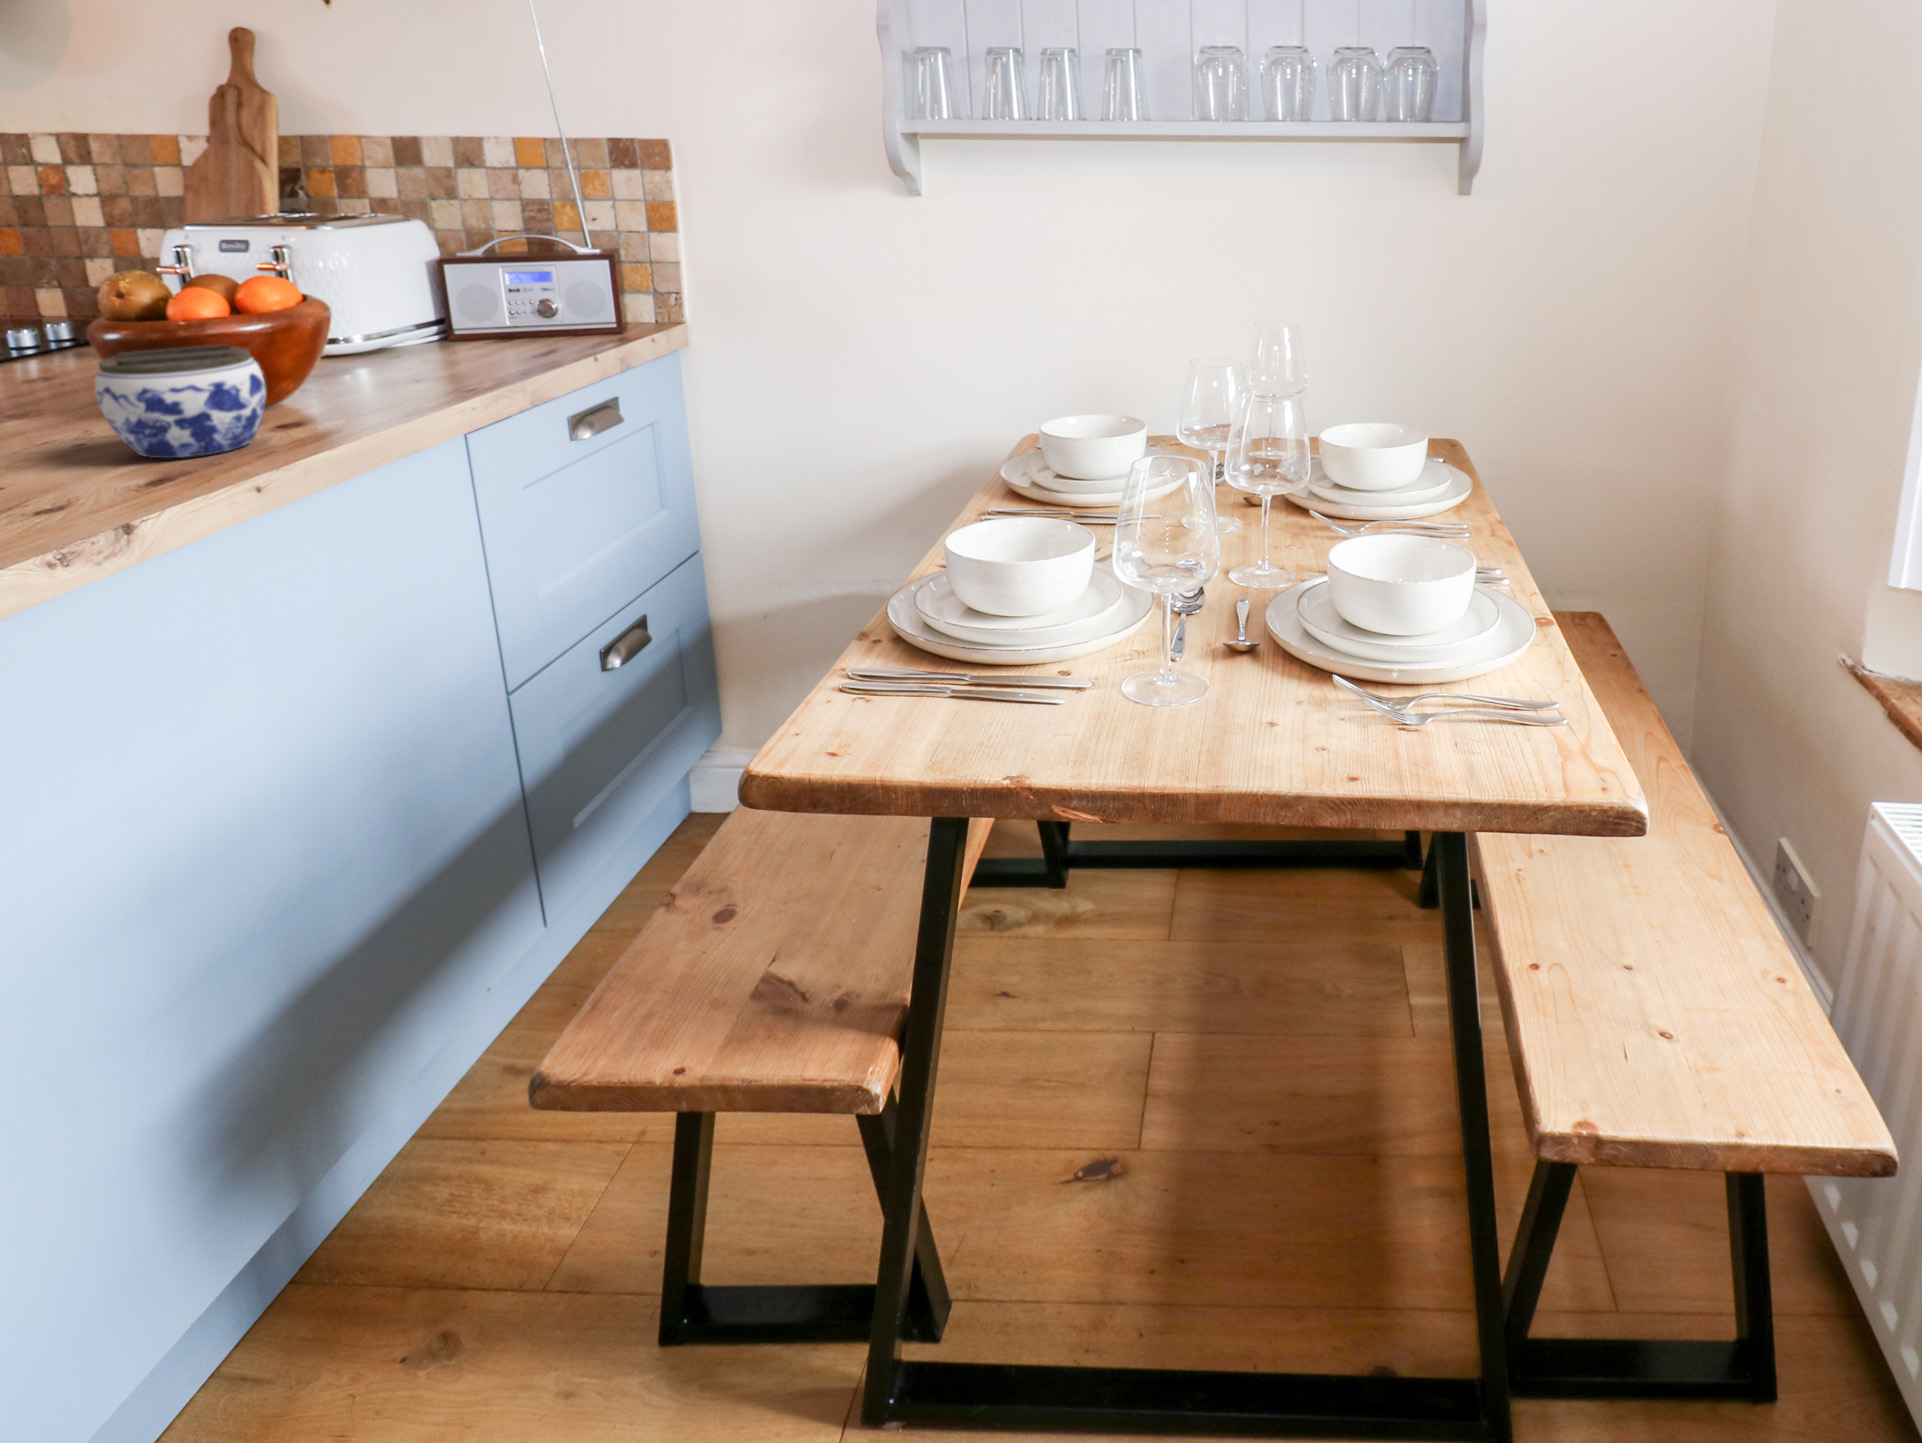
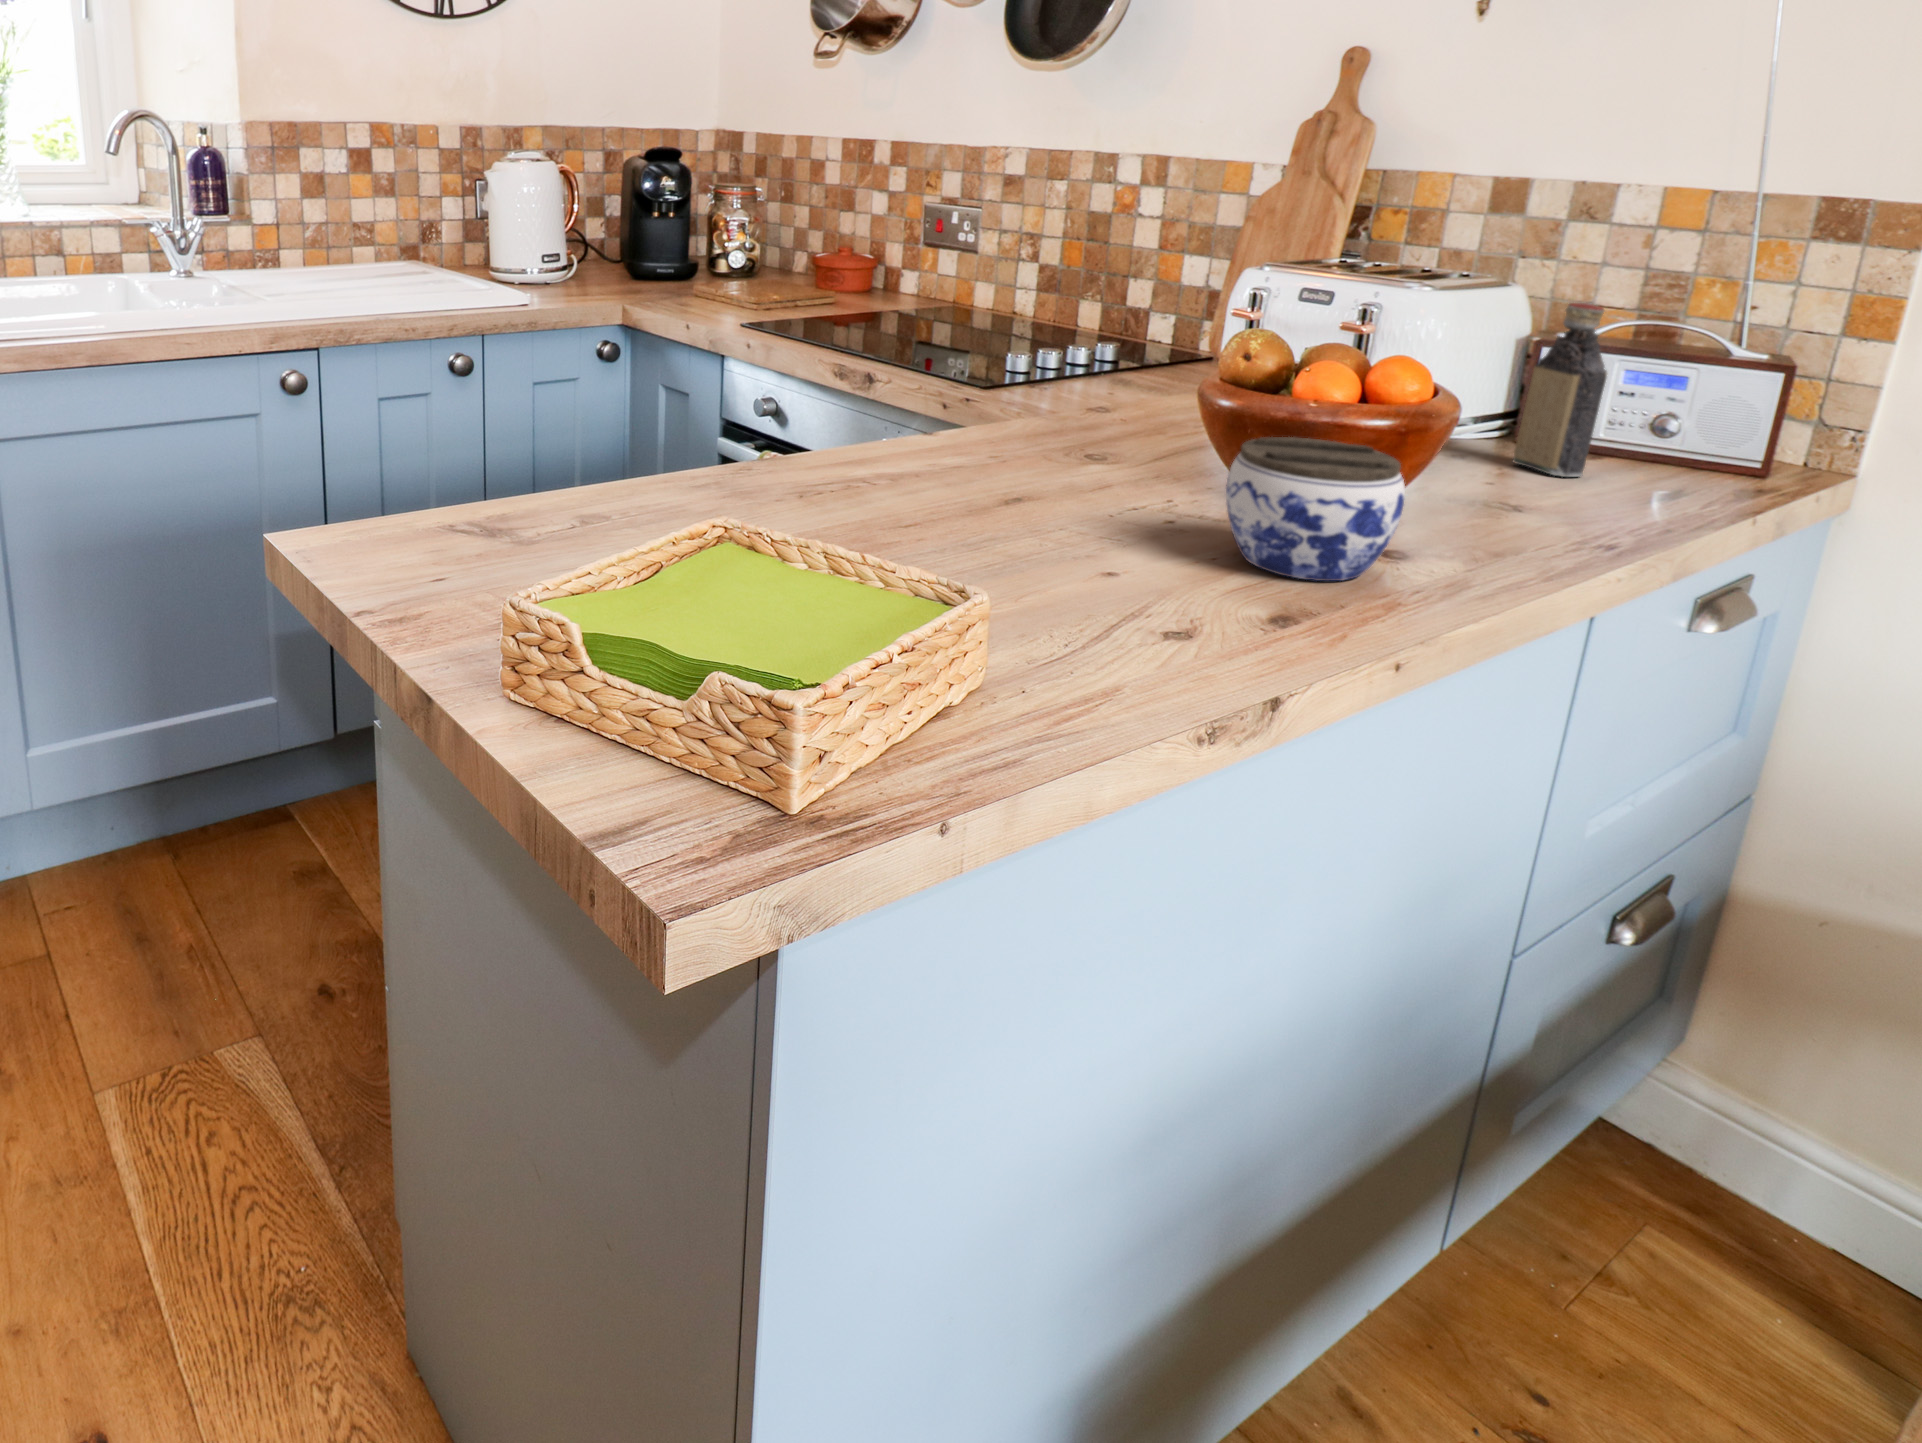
bottle: none [429,225,492,356] -> present [1513,303,1607,477]

